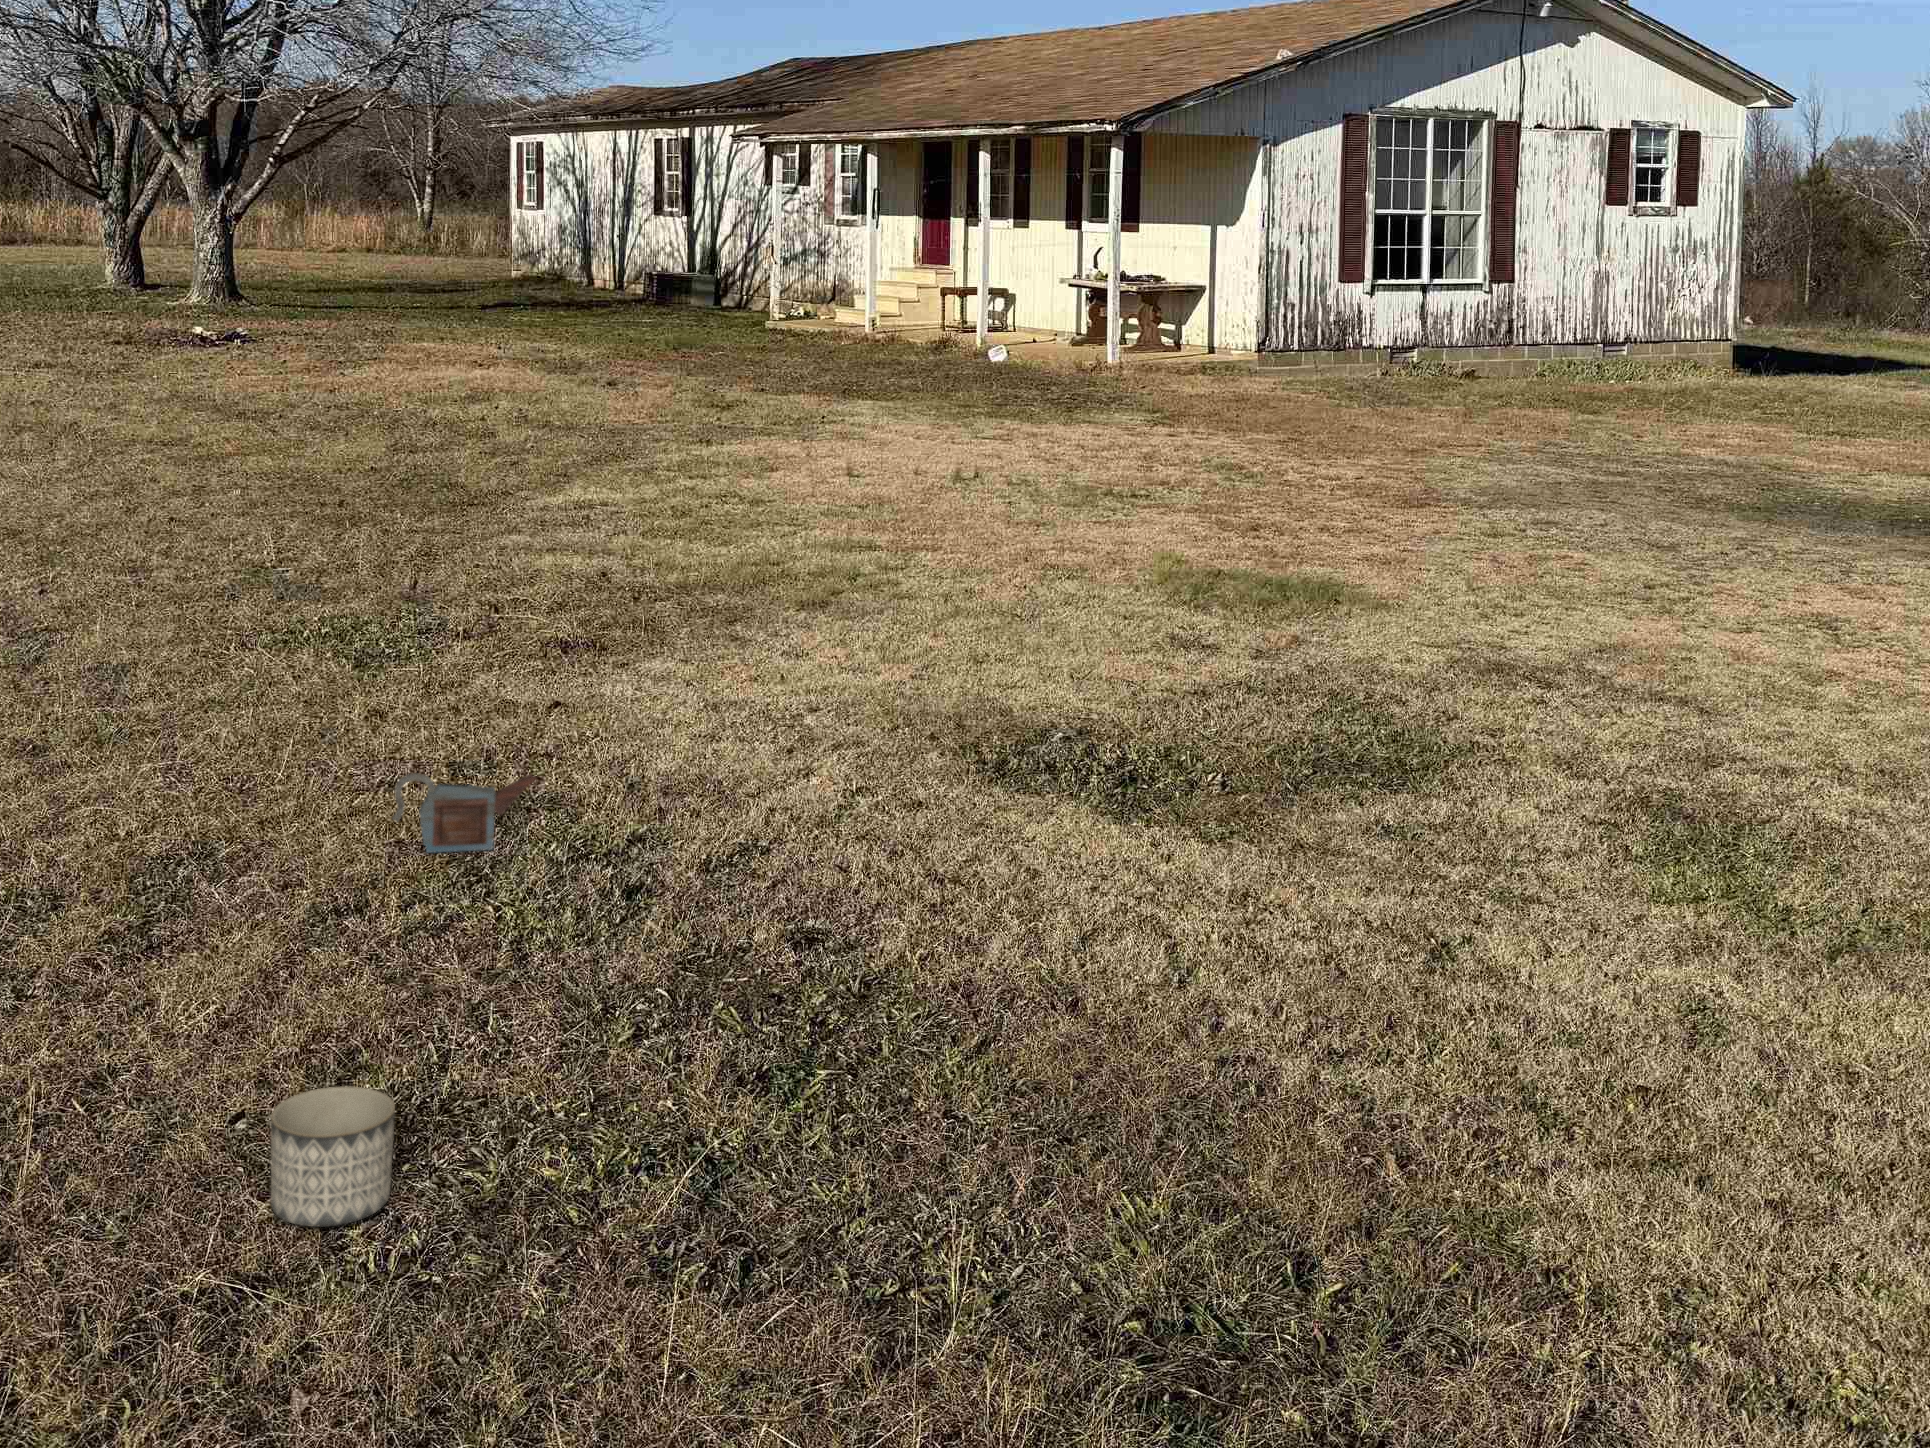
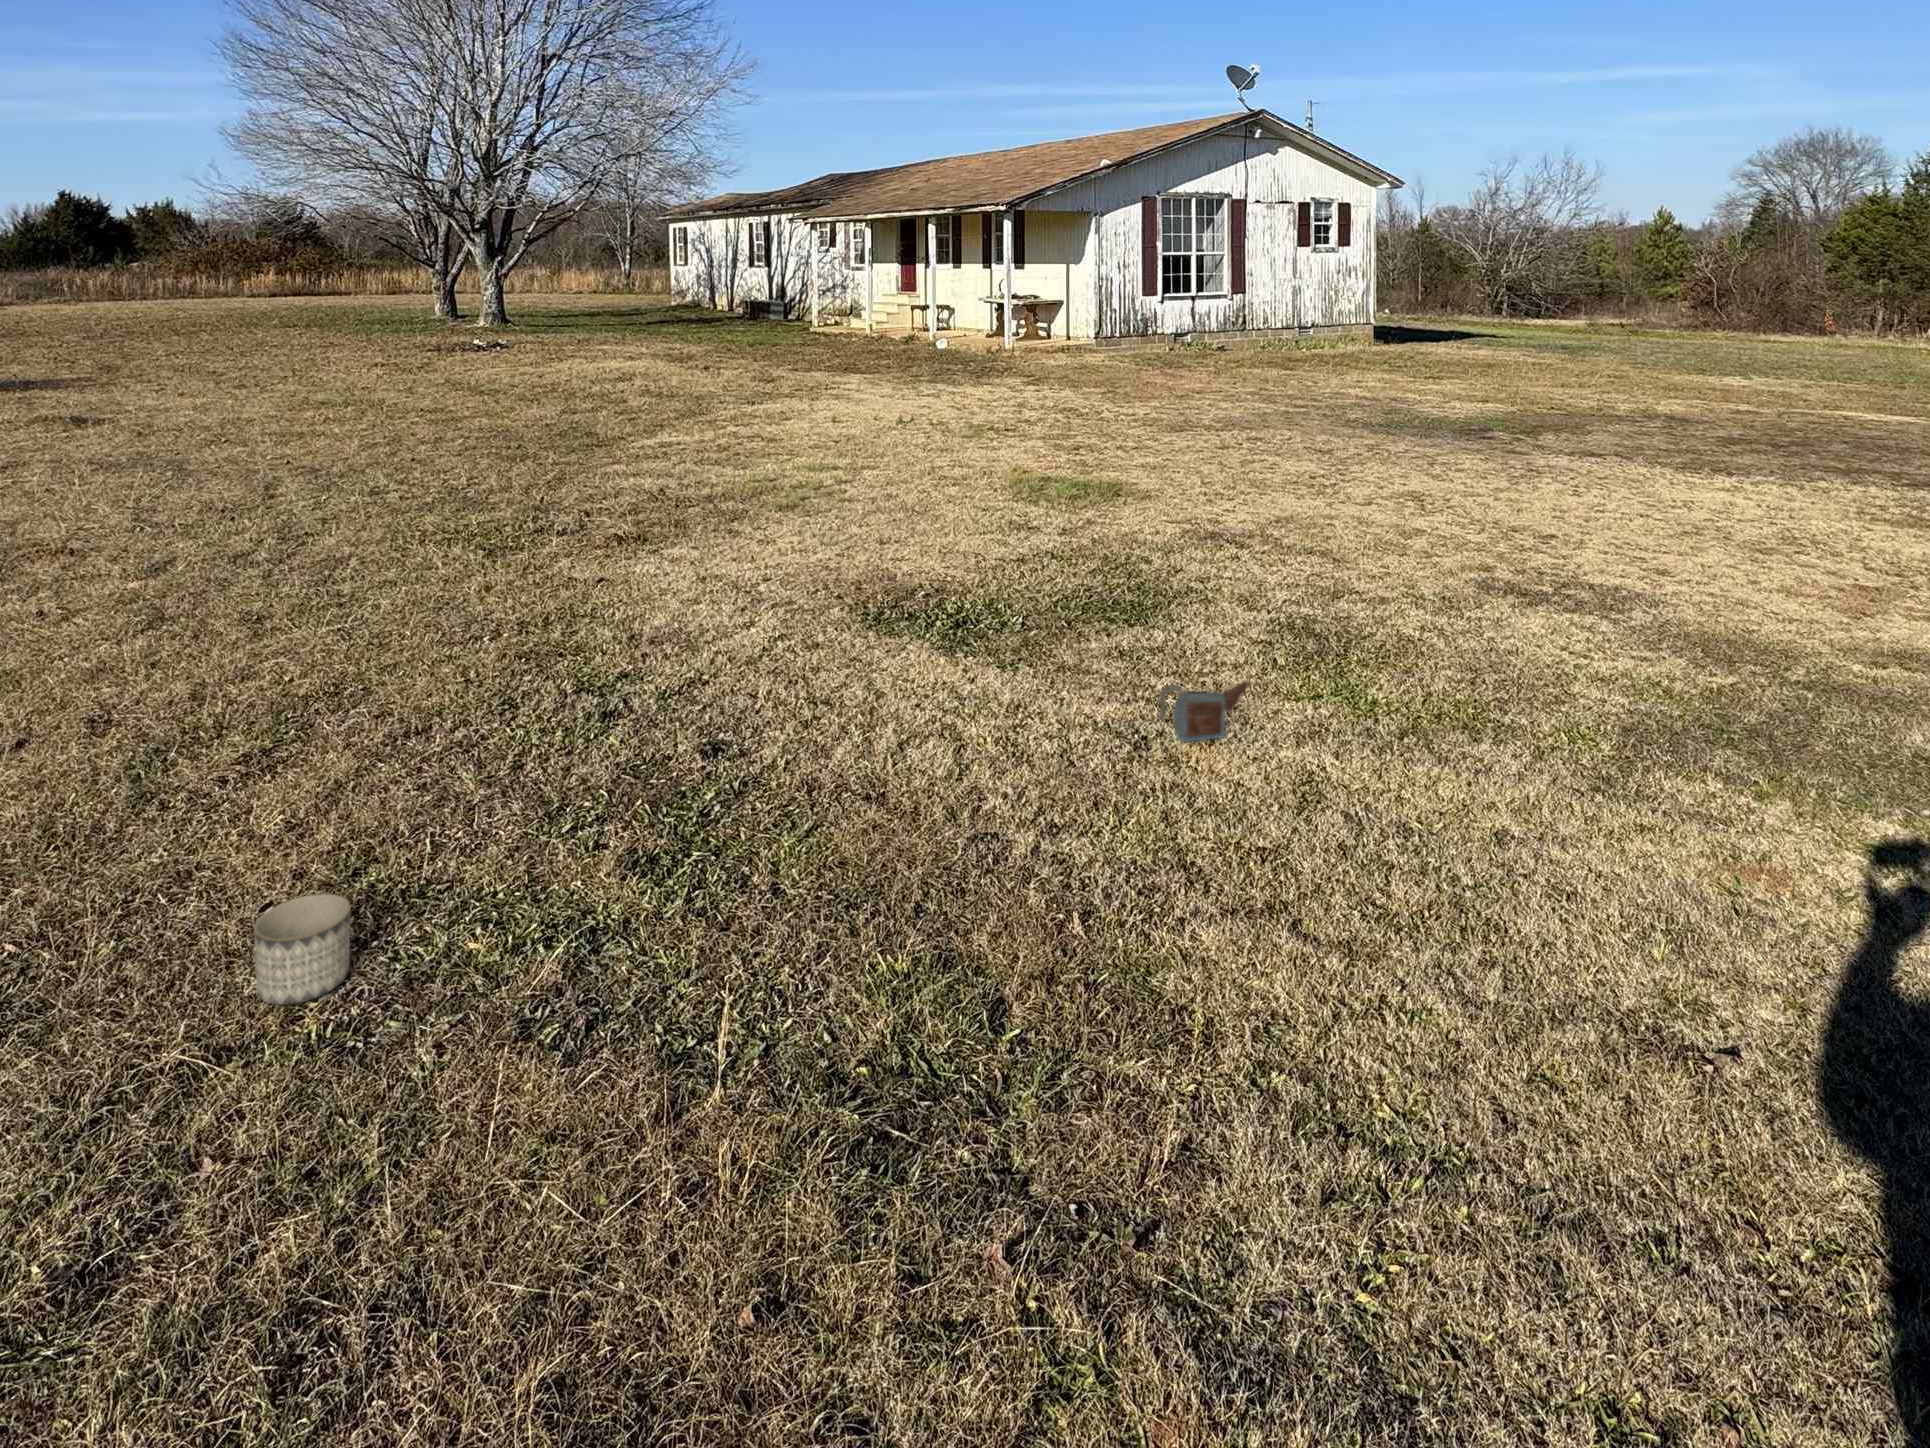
watering can: present [392,773,537,853] -> present [1158,681,1250,742]

